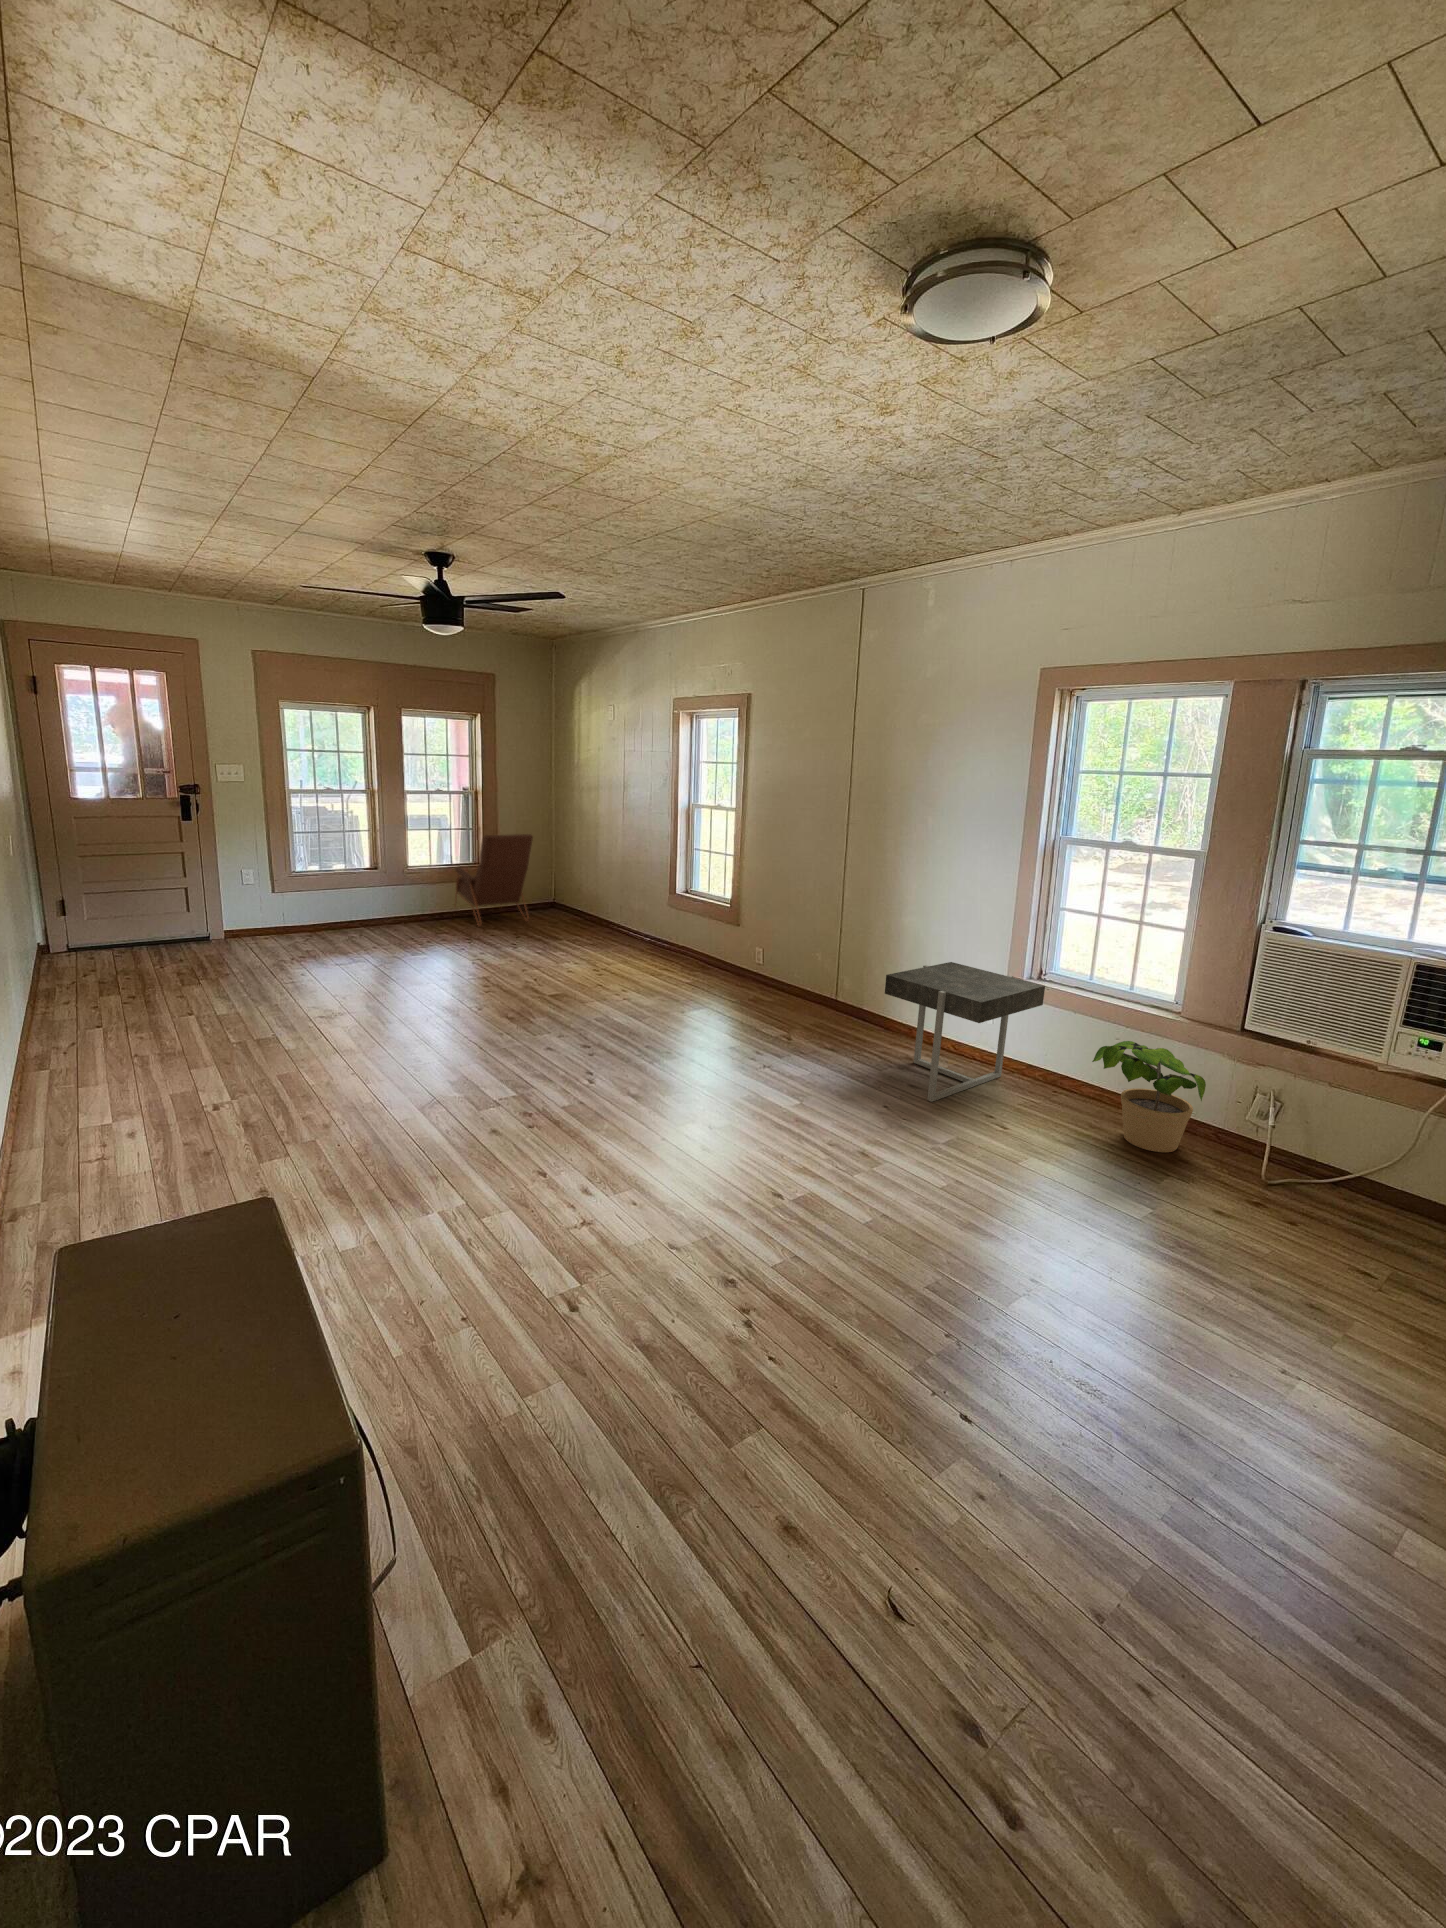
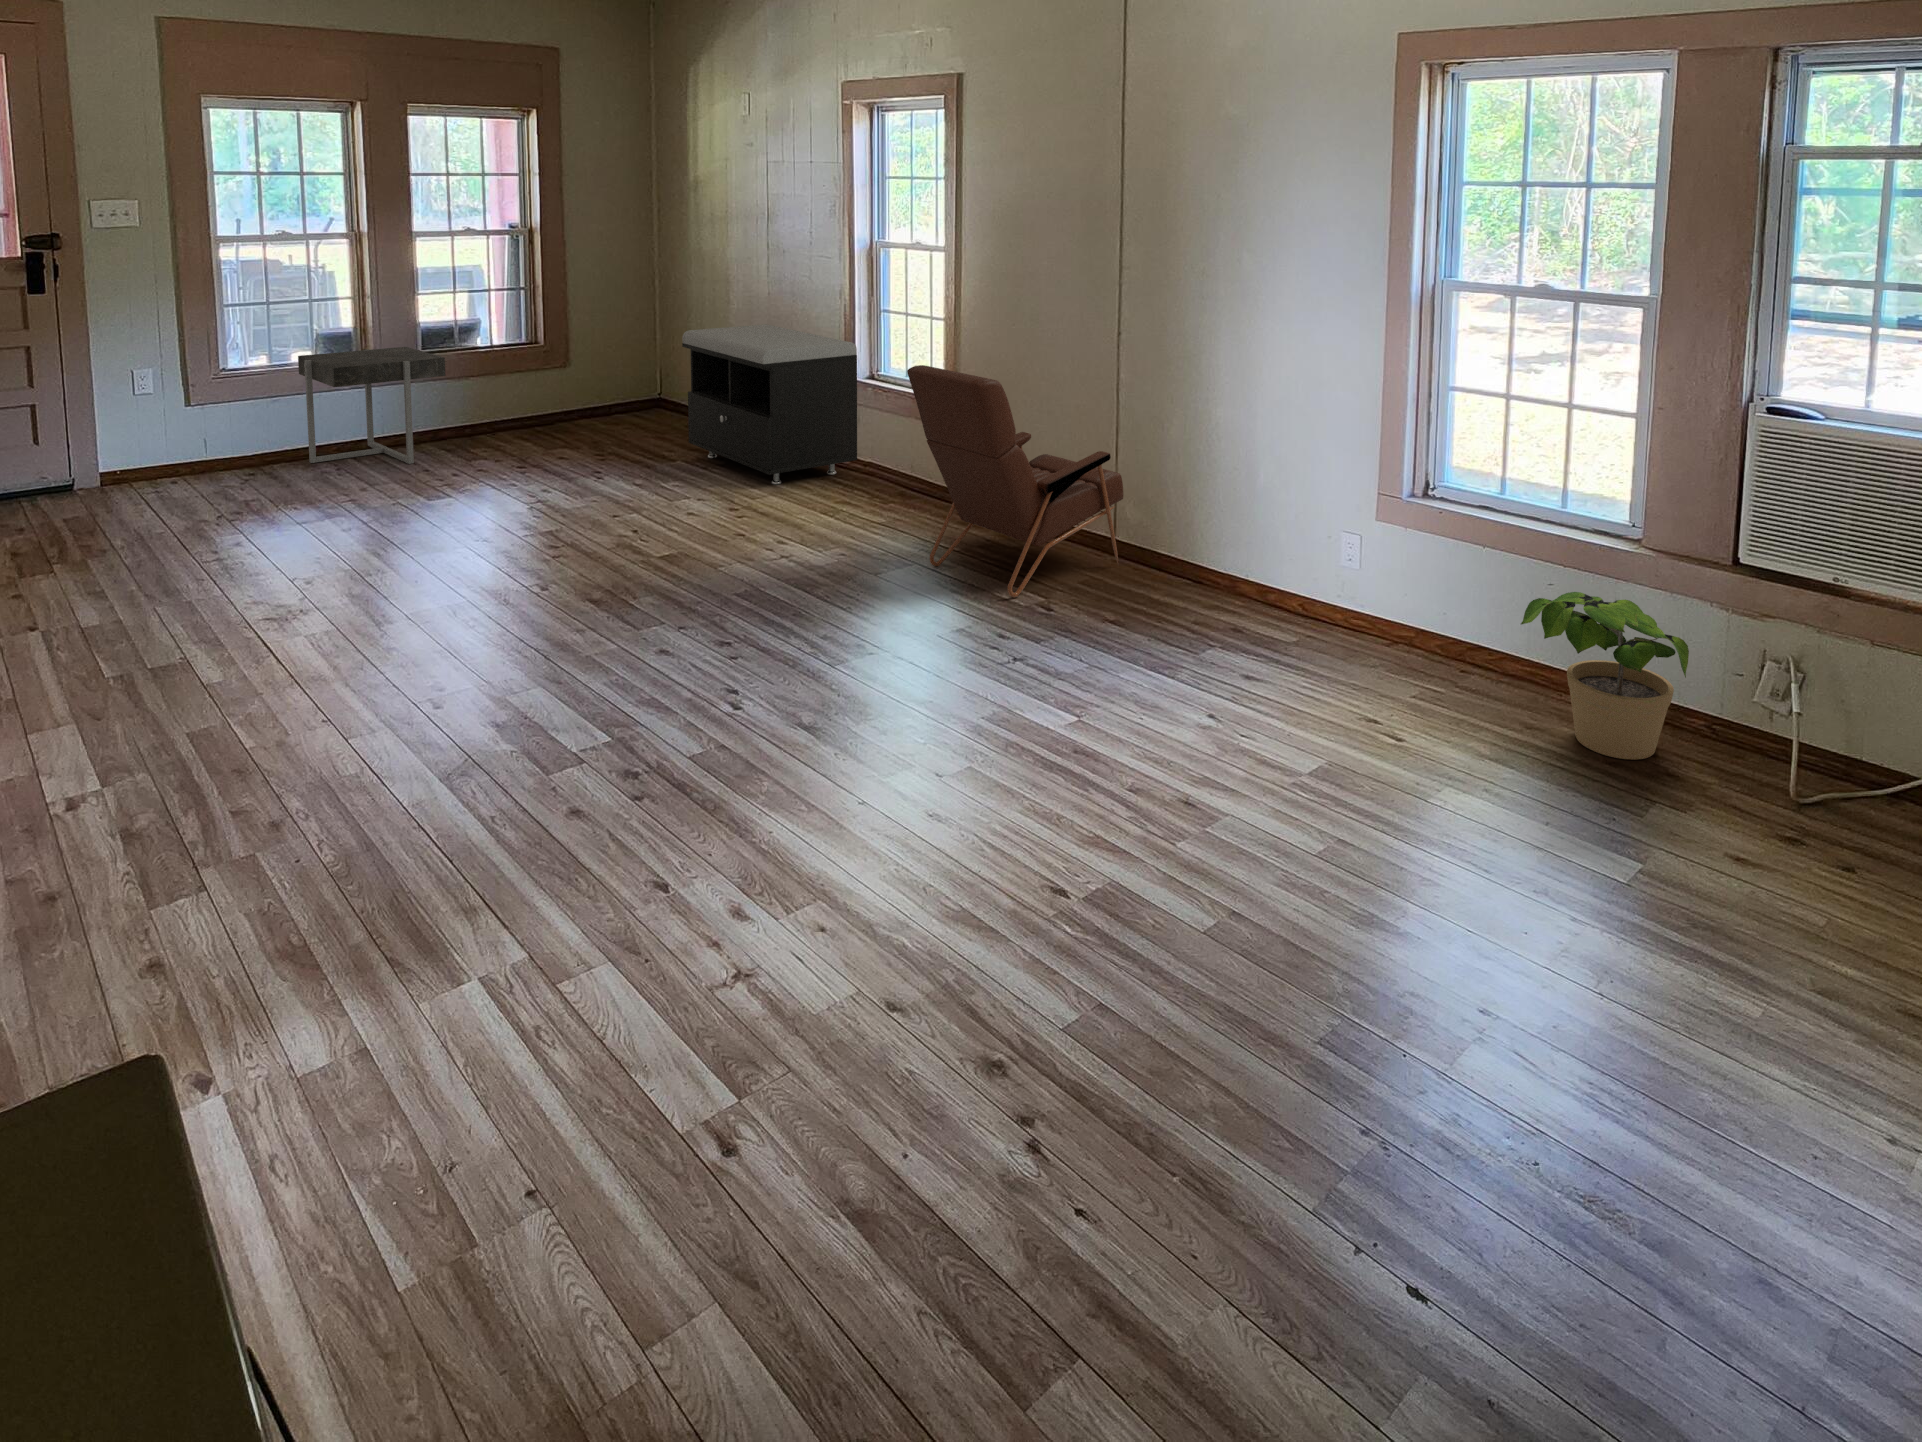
armchair: present [455,834,533,926] -> present [907,365,1123,597]
storage bench: none [564,856,673,956] -> present [682,324,857,484]
side table: present [885,962,1045,1102] -> present [298,347,446,464]

